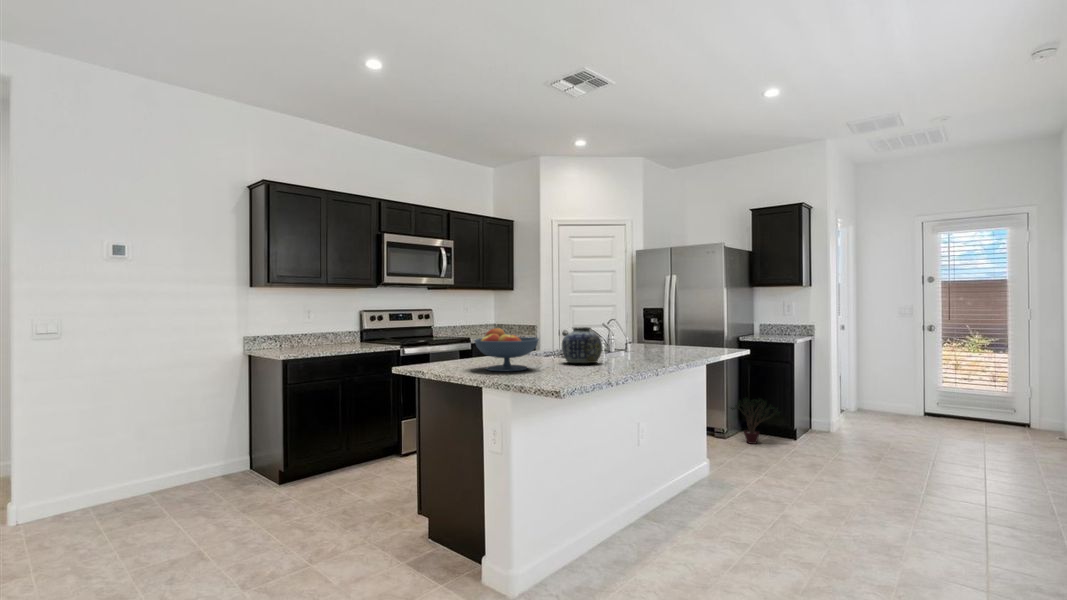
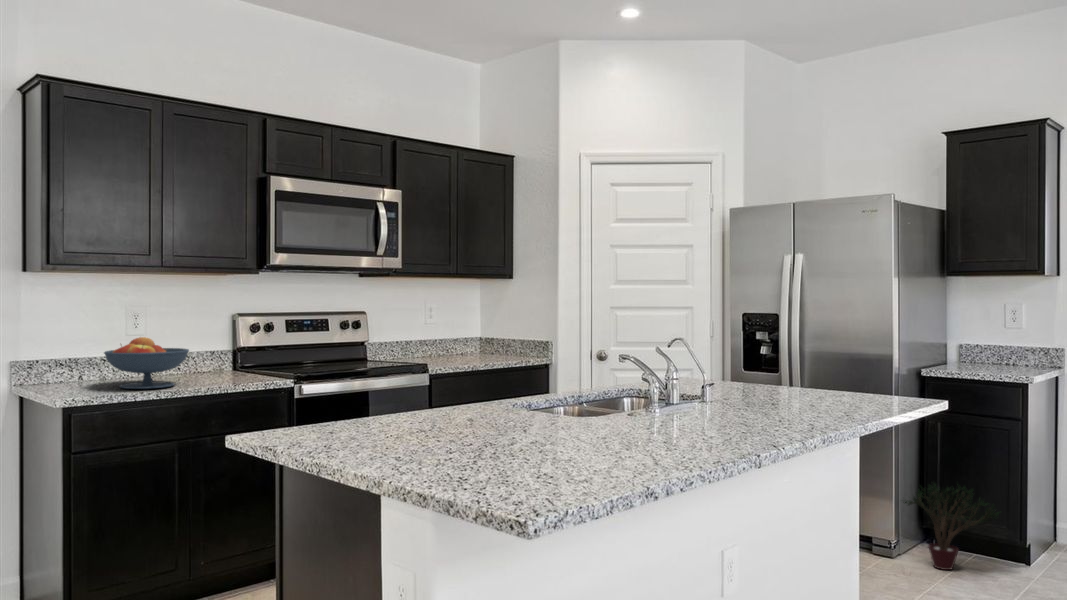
vase: present [562,327,602,363] -> none [569,359,649,432]
fruit bowl: present [474,328,539,371] -> present [104,337,189,389]

